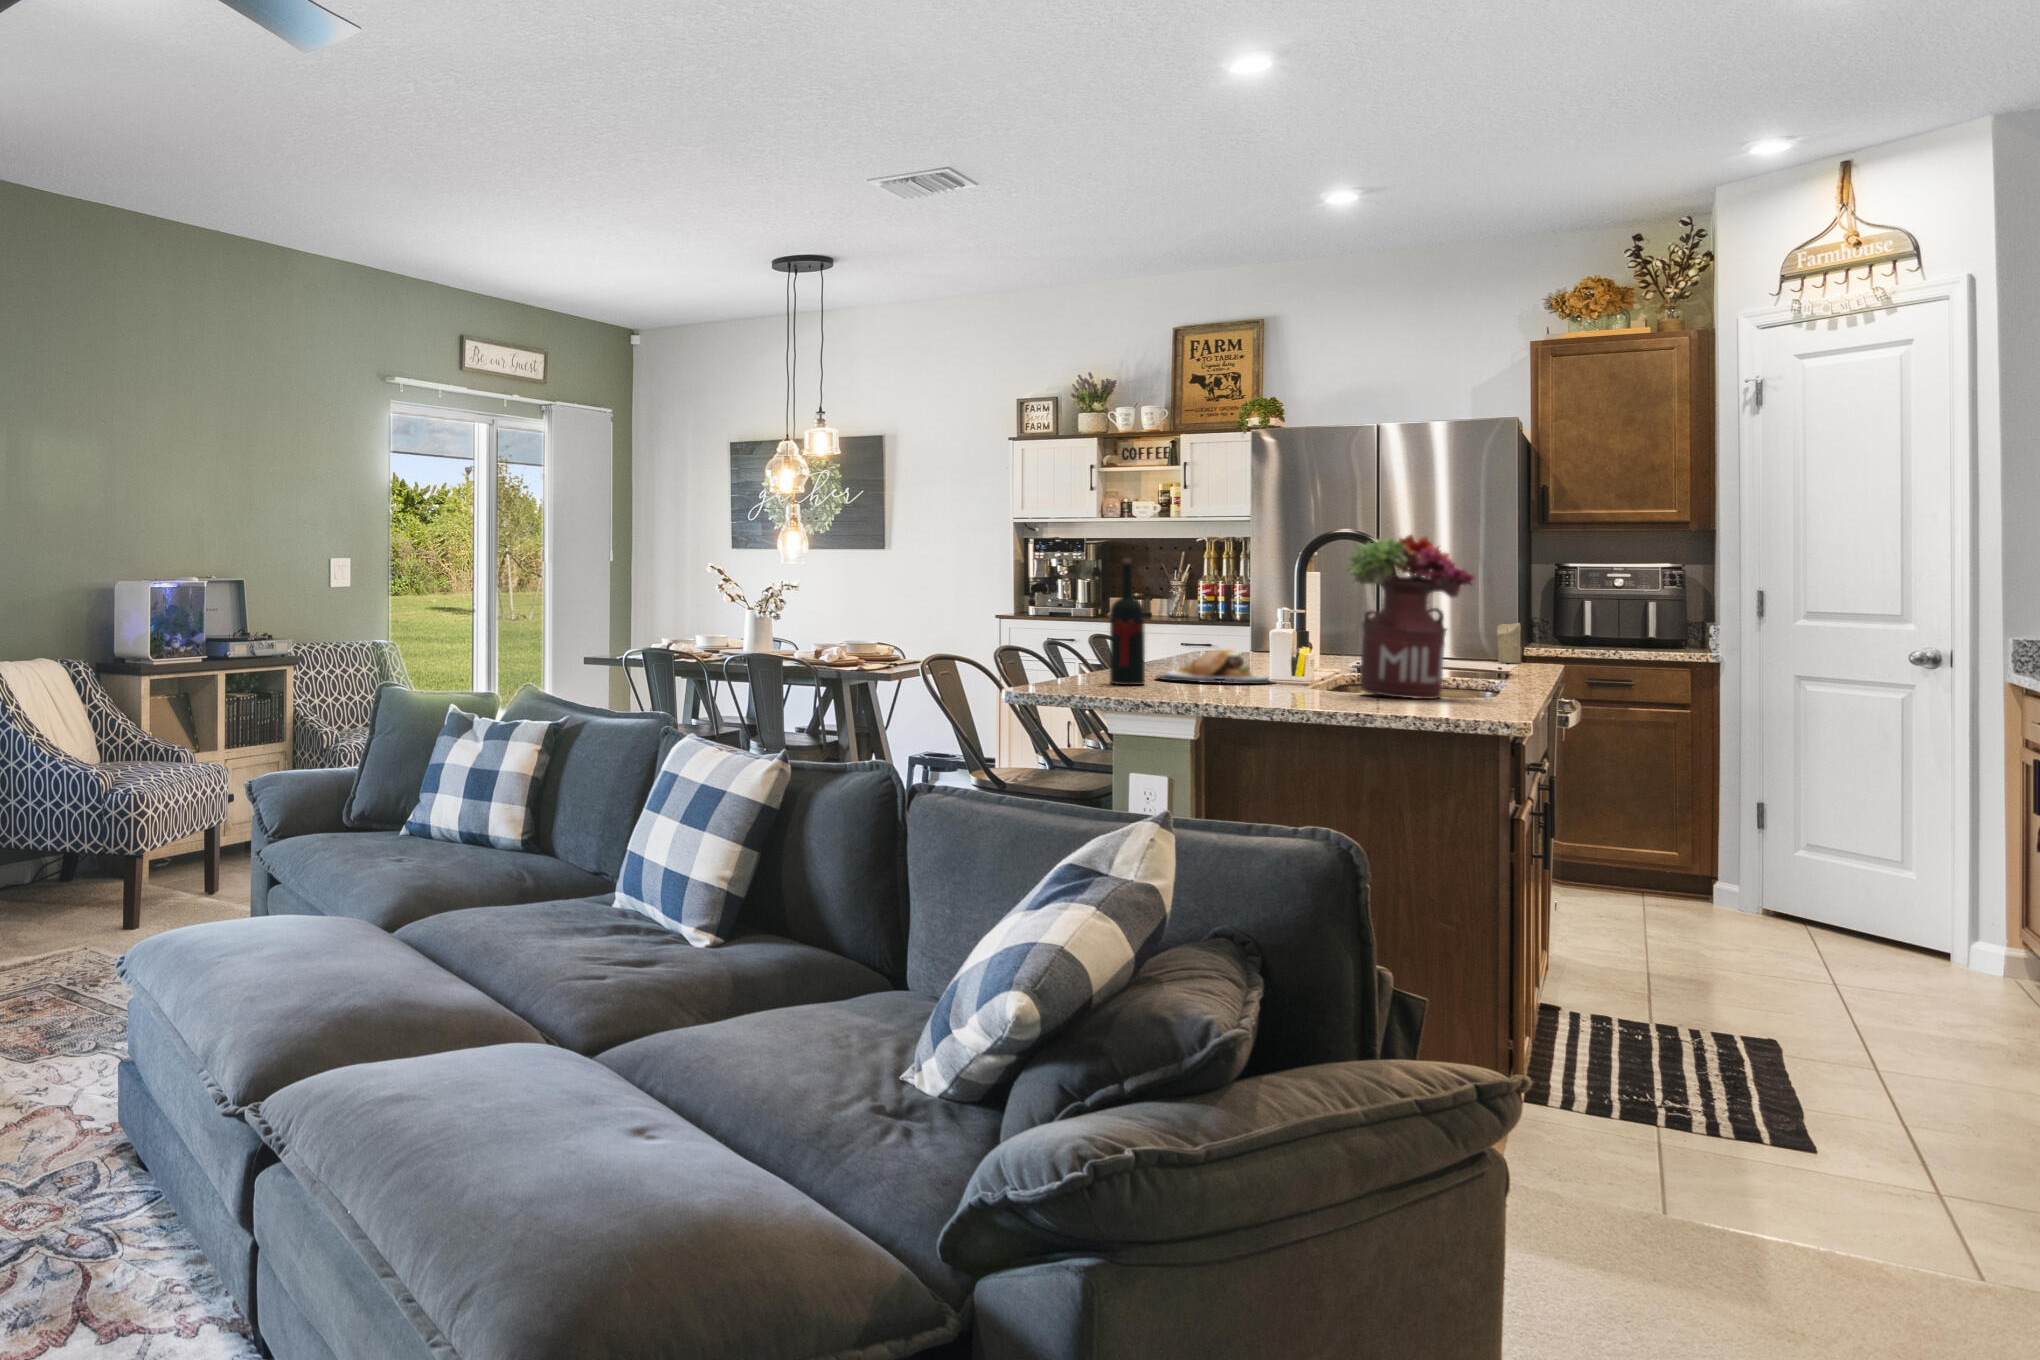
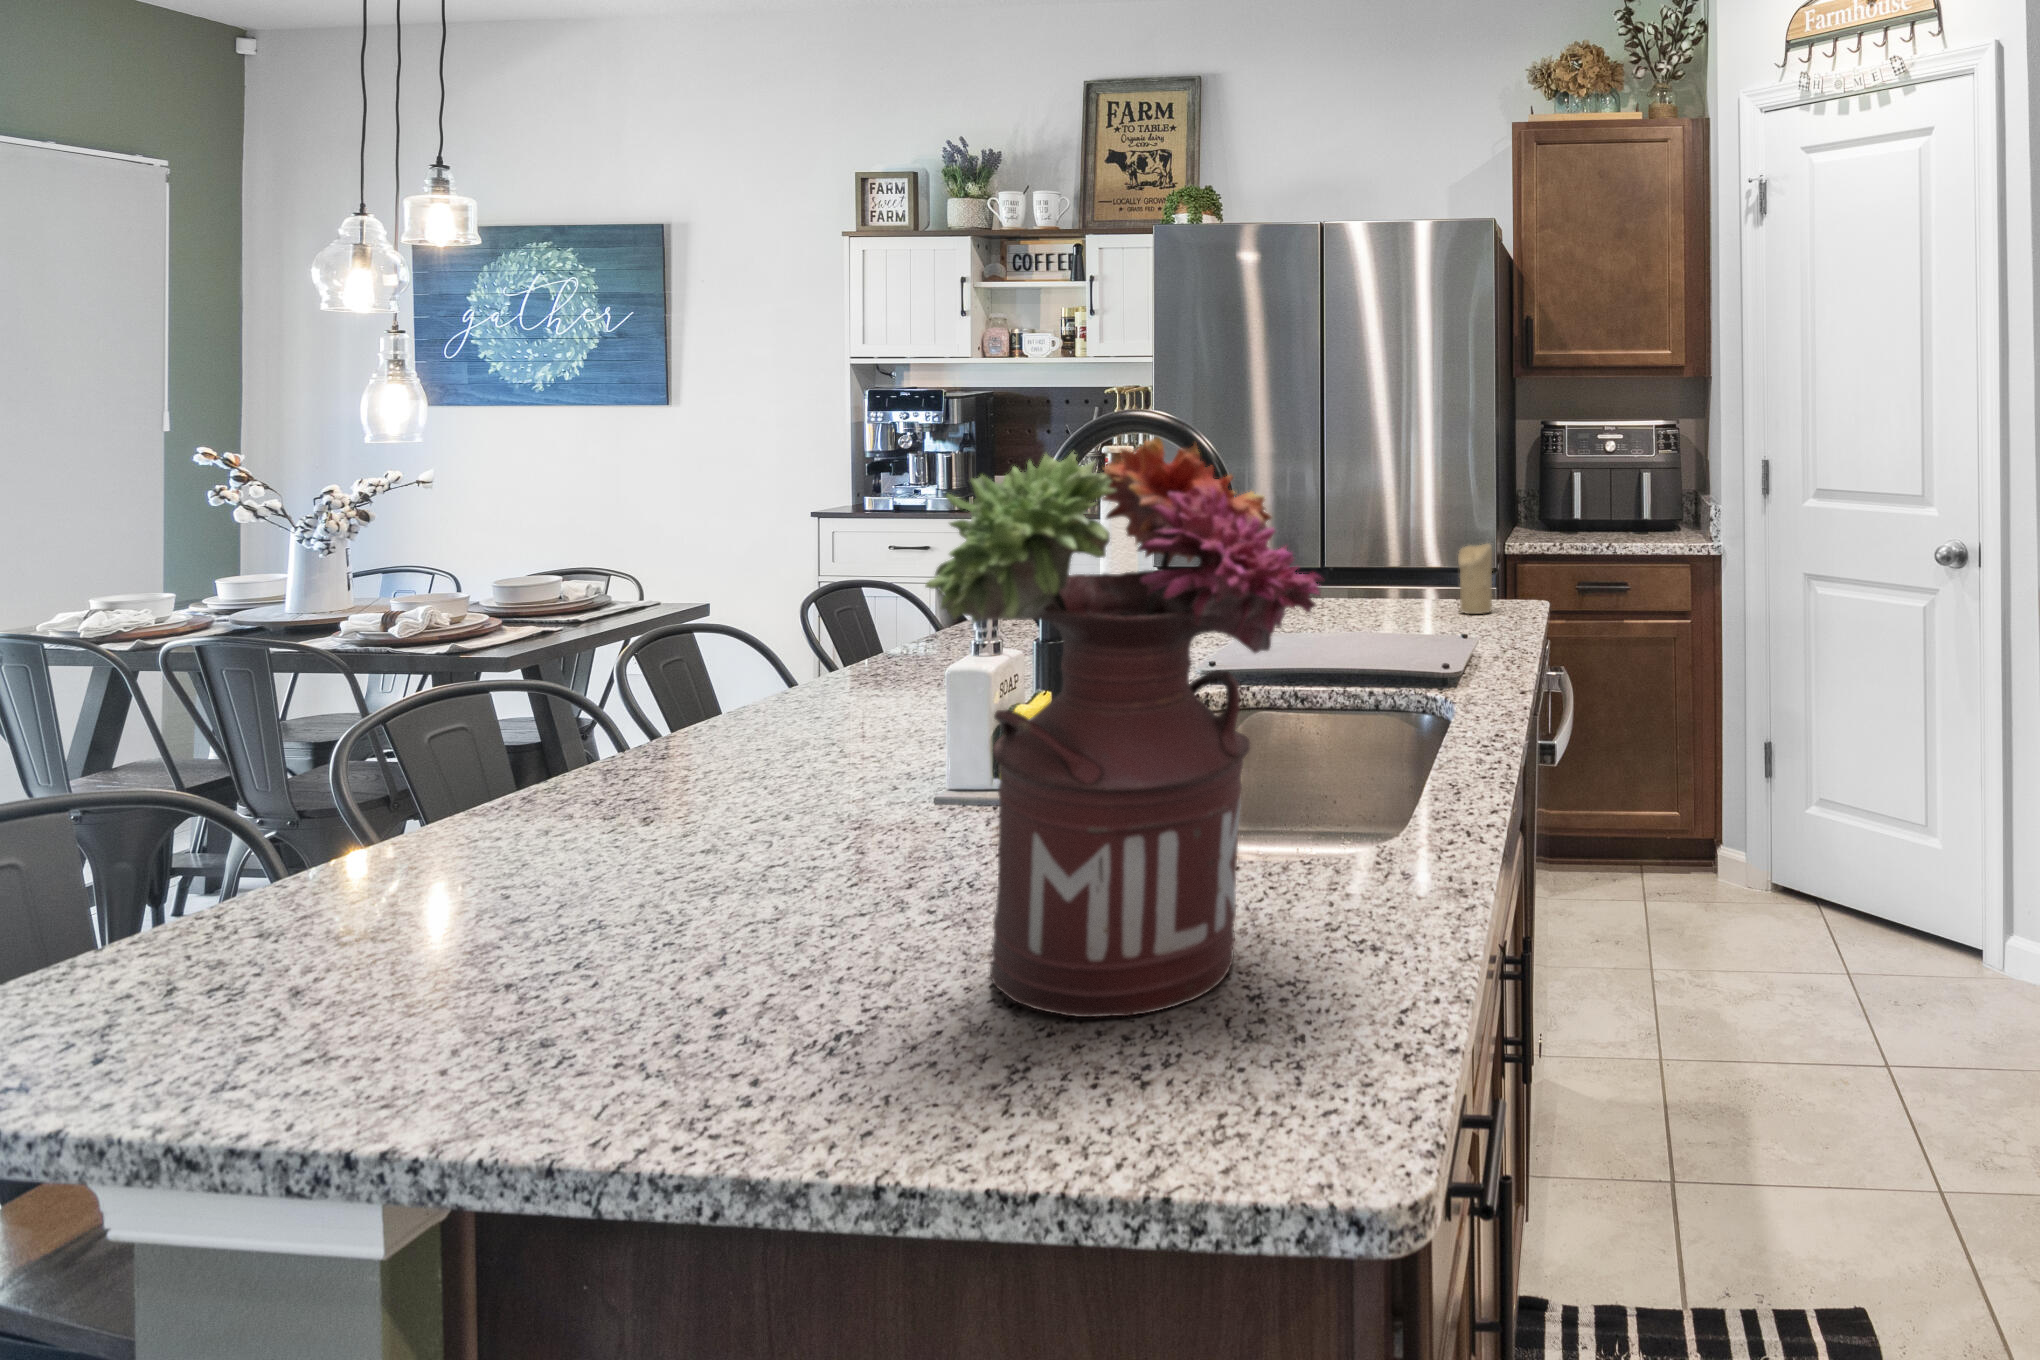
wine bottle: present [1110,558,1145,685] -> none [214,520,371,986]
plate: present [1157,649,1274,684] -> none [526,761,894,900]

